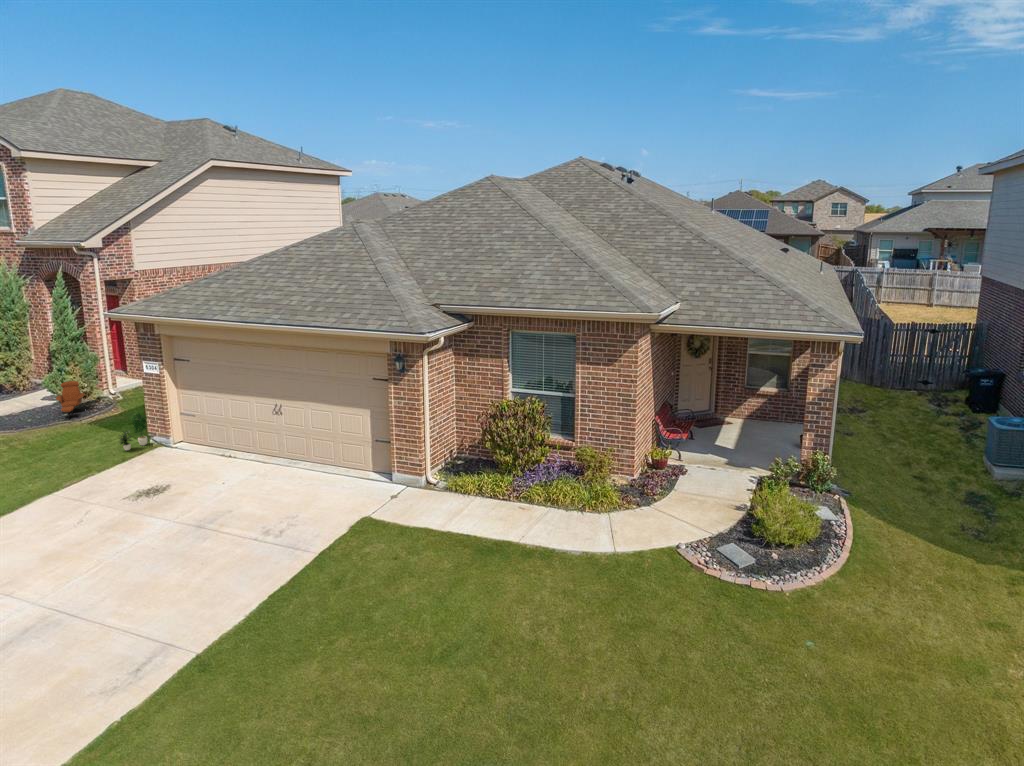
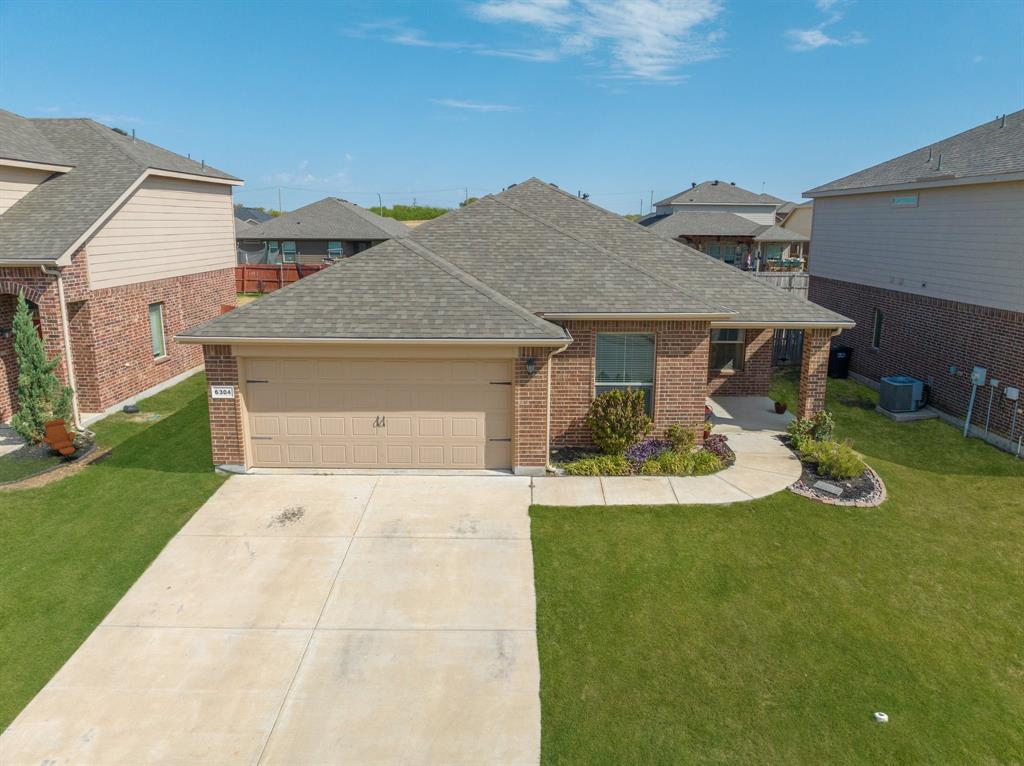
potted plant: present [119,414,147,451] -> none [188,441,215,483]

